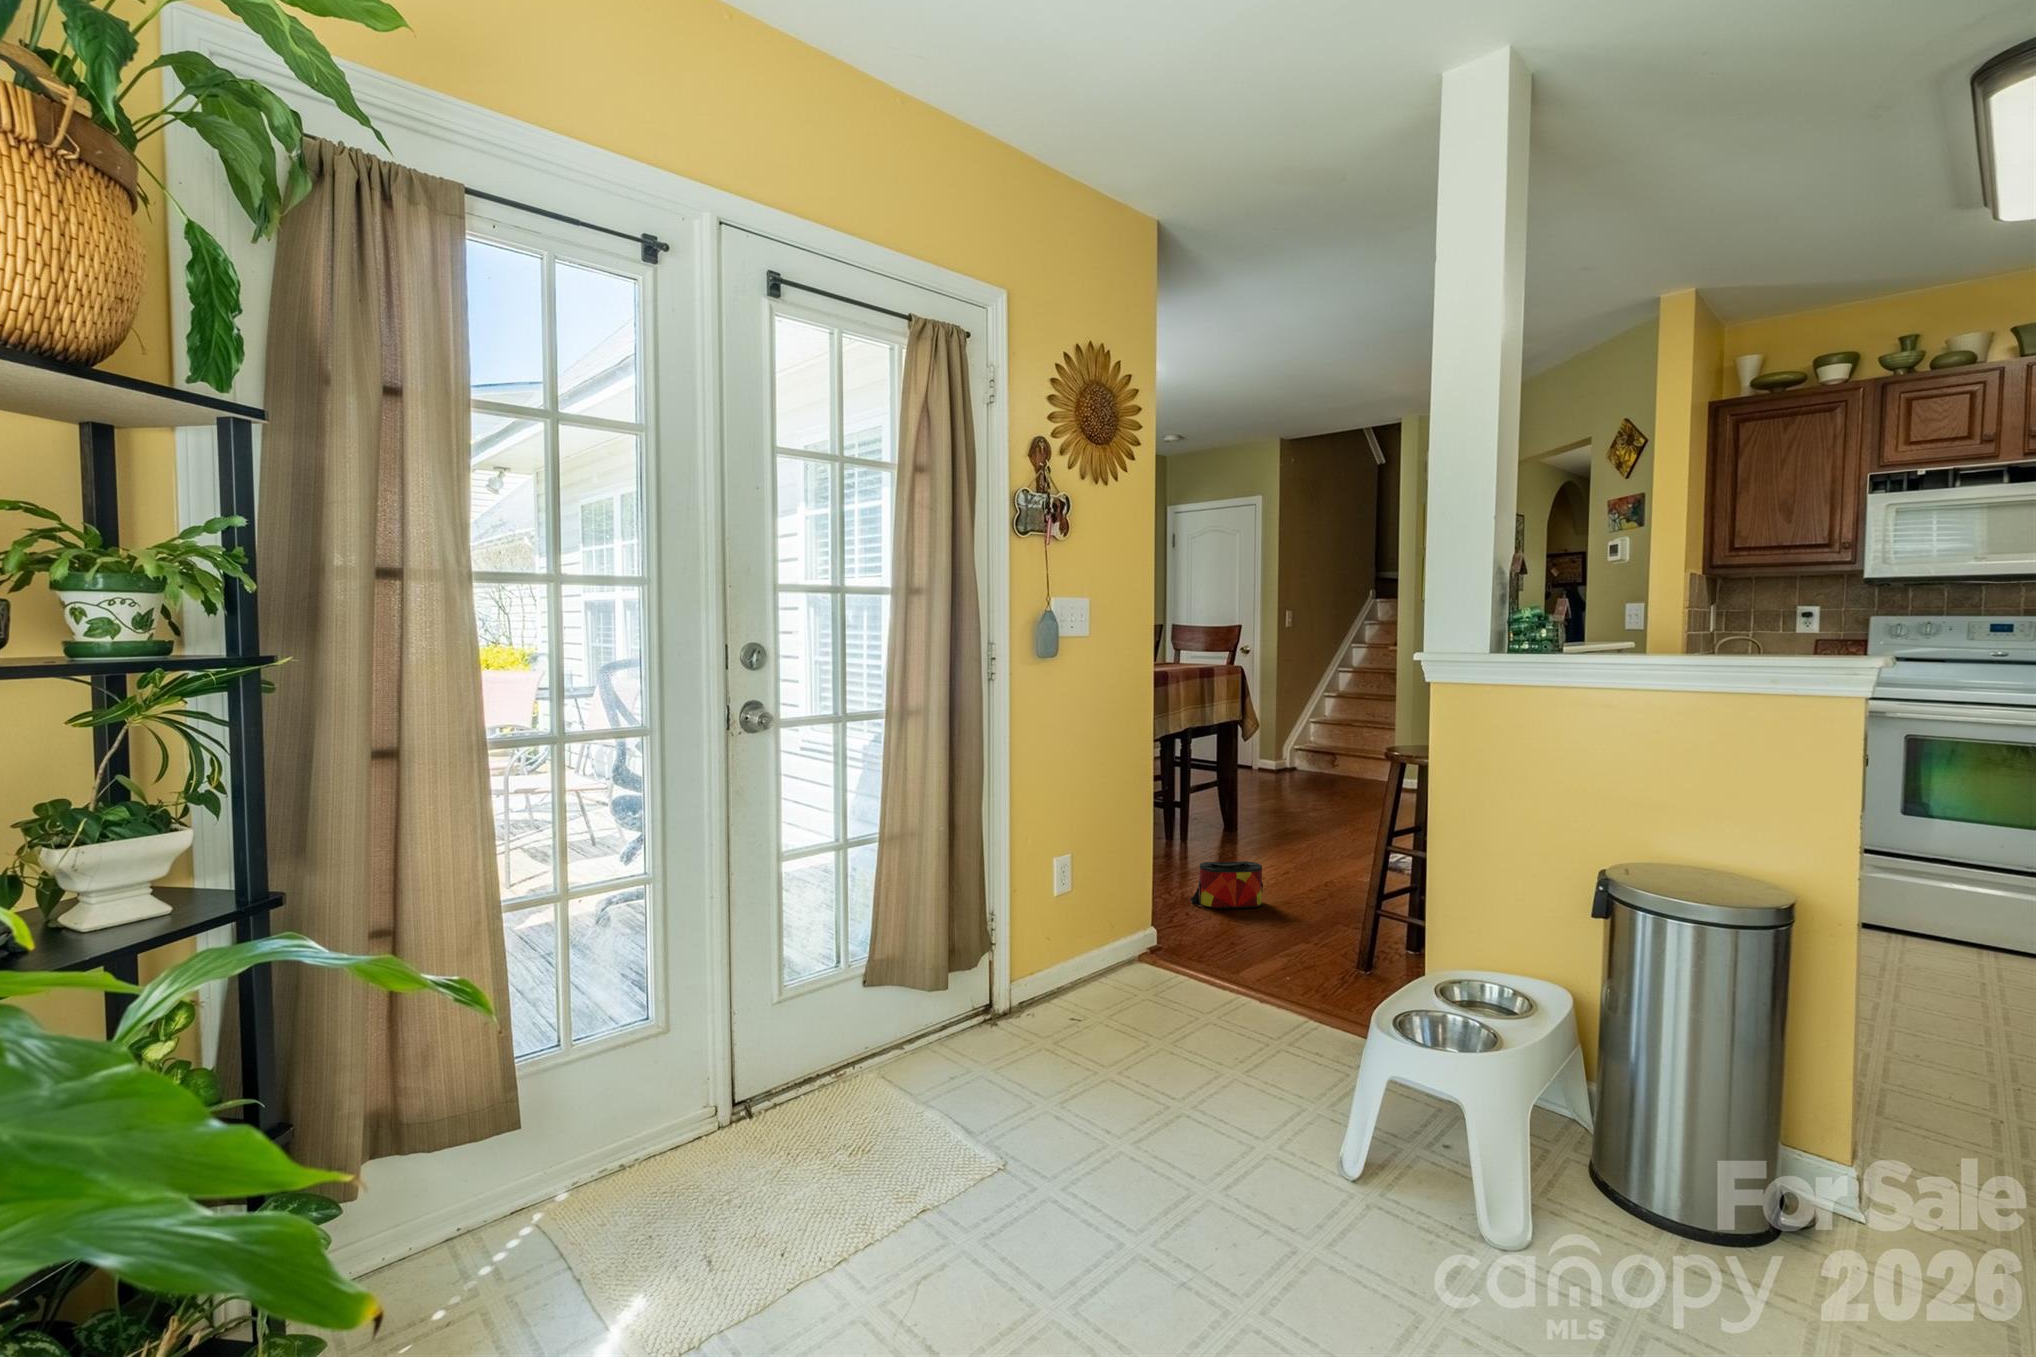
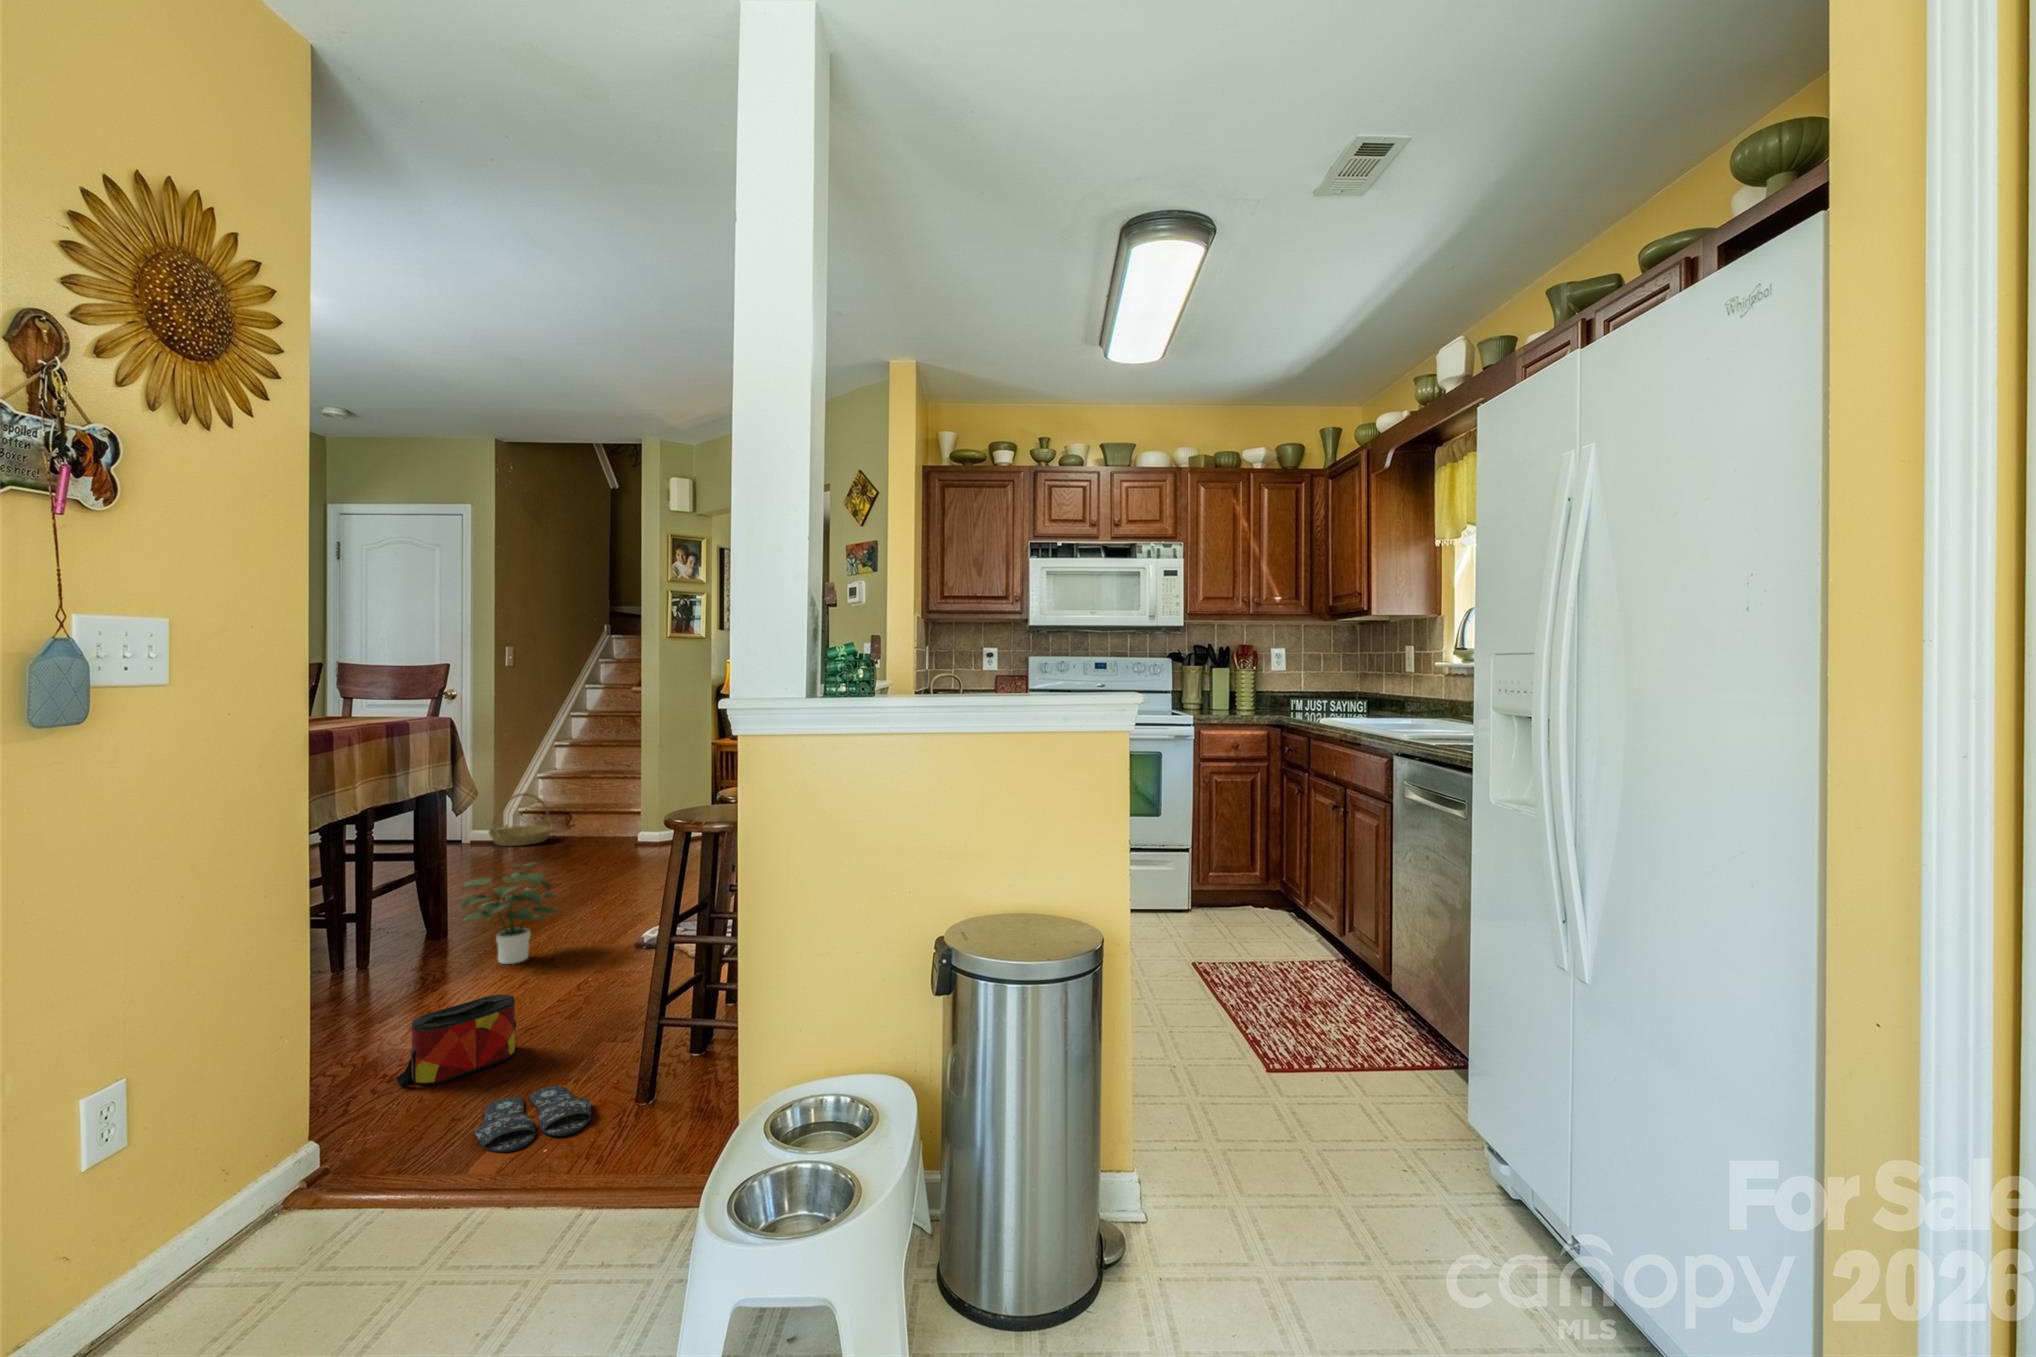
basket: none [1269,735,1318,778] -> present [489,793,553,846]
potted plant: none [1237,781,1309,854] -> present [460,863,560,964]
slippers: none [1229,927,1303,958] -> present [474,1086,591,1153]

